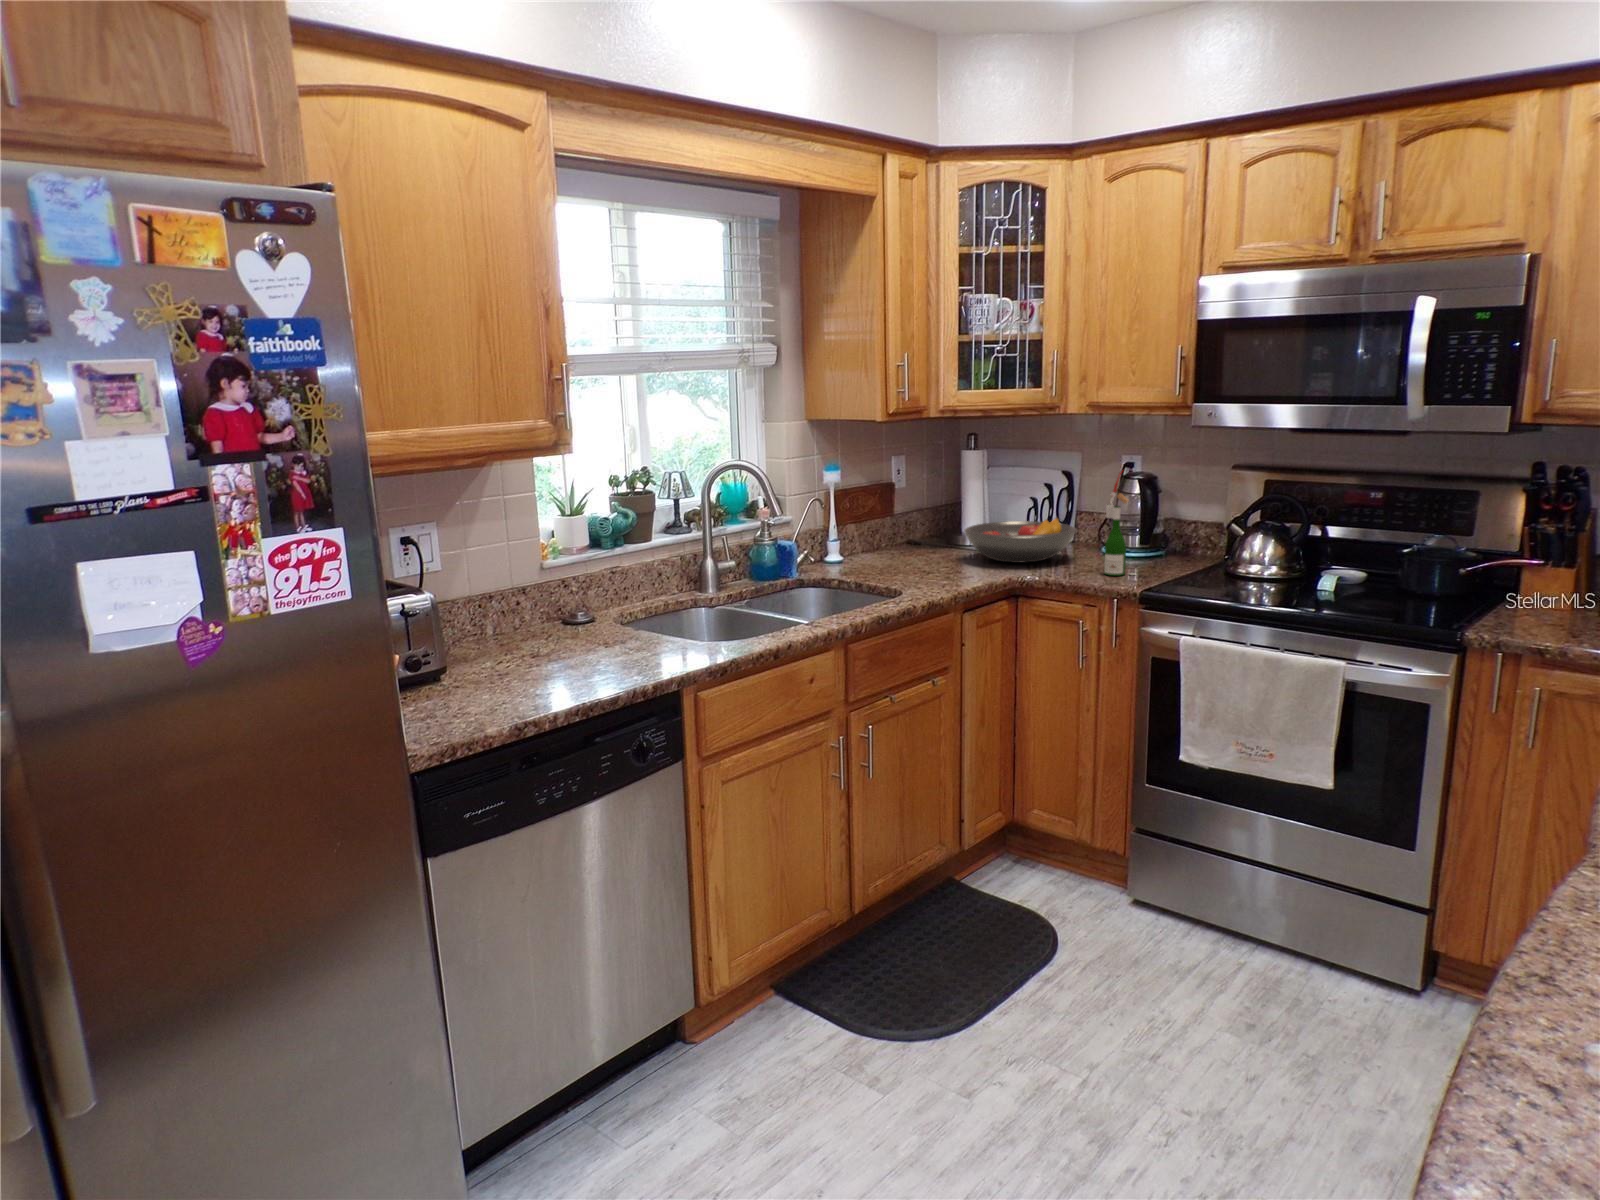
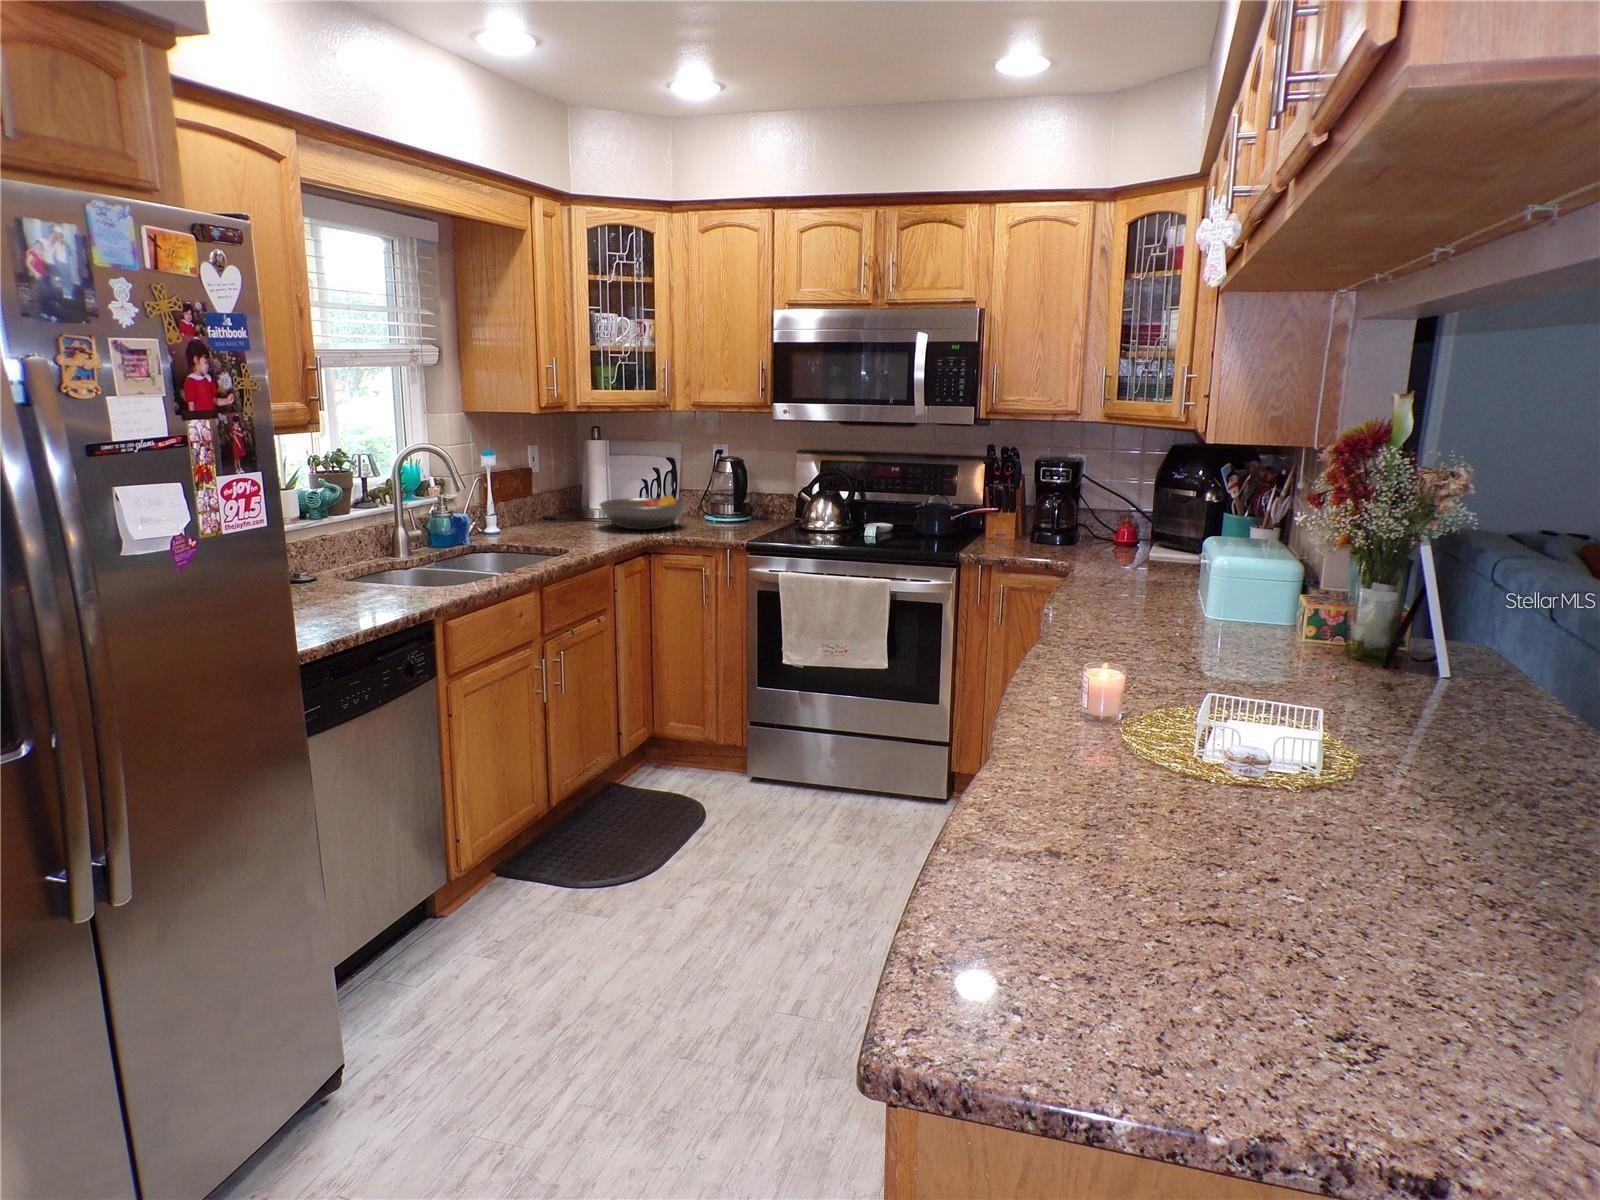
wine bottle: present [1104,472,1135,576] -> none [713,454,738,535]

